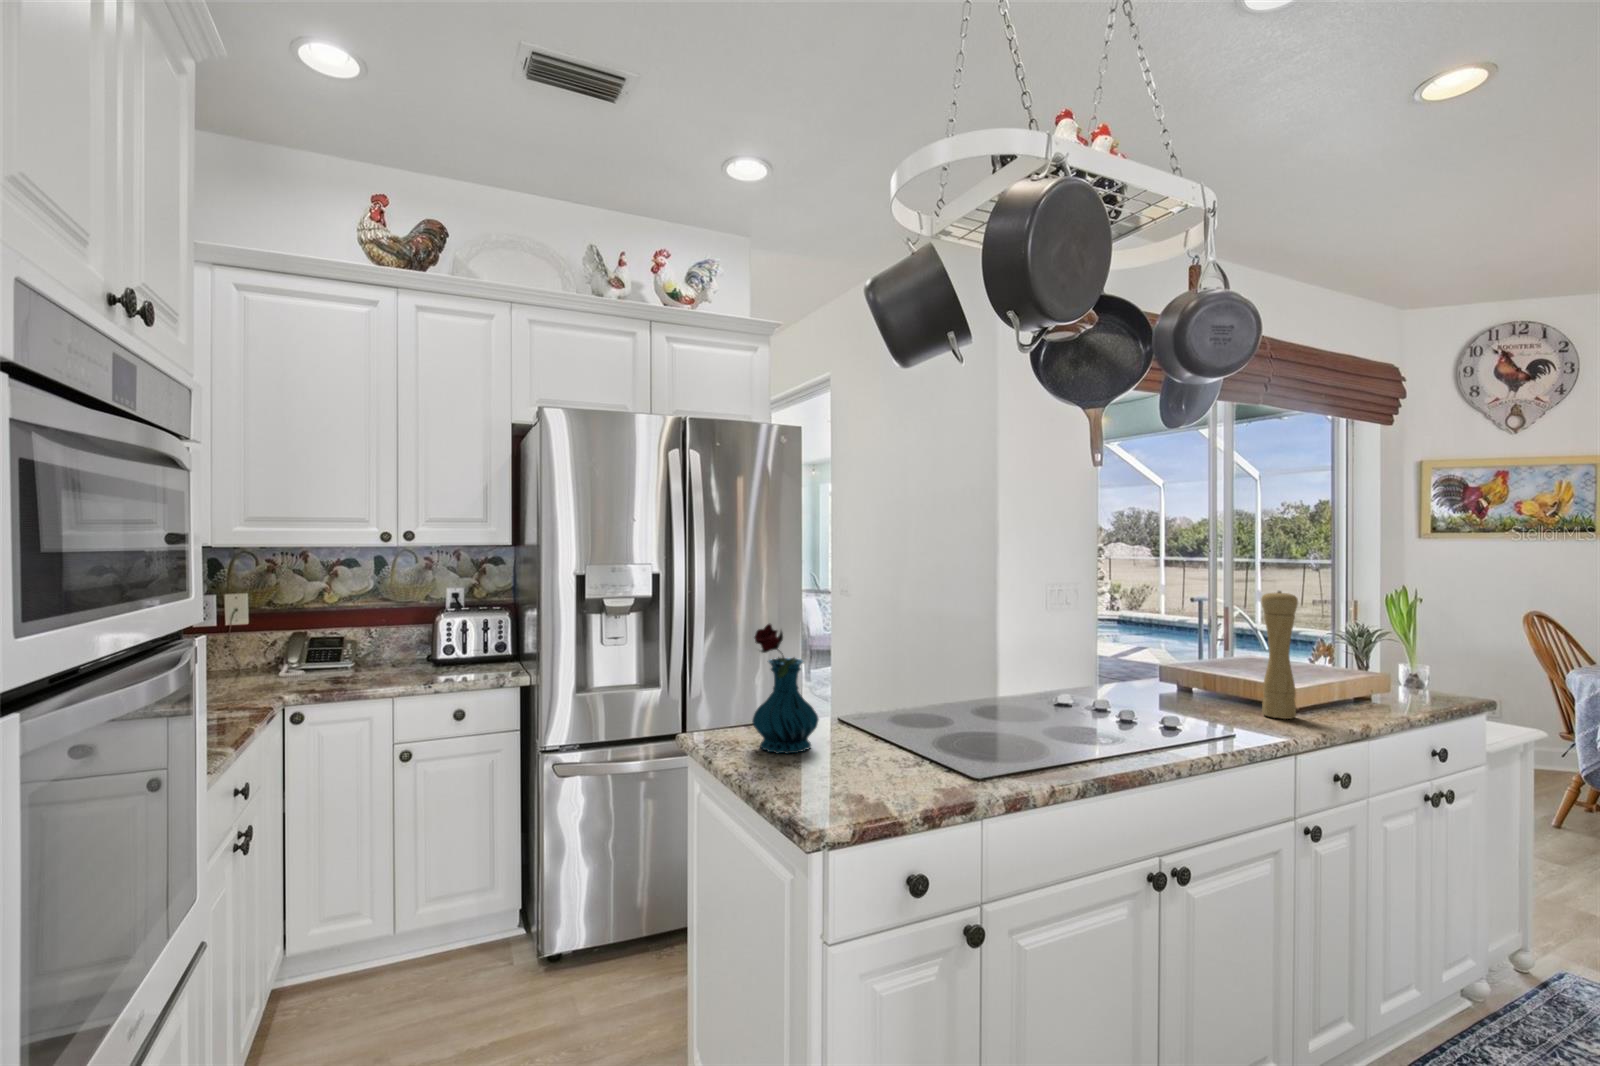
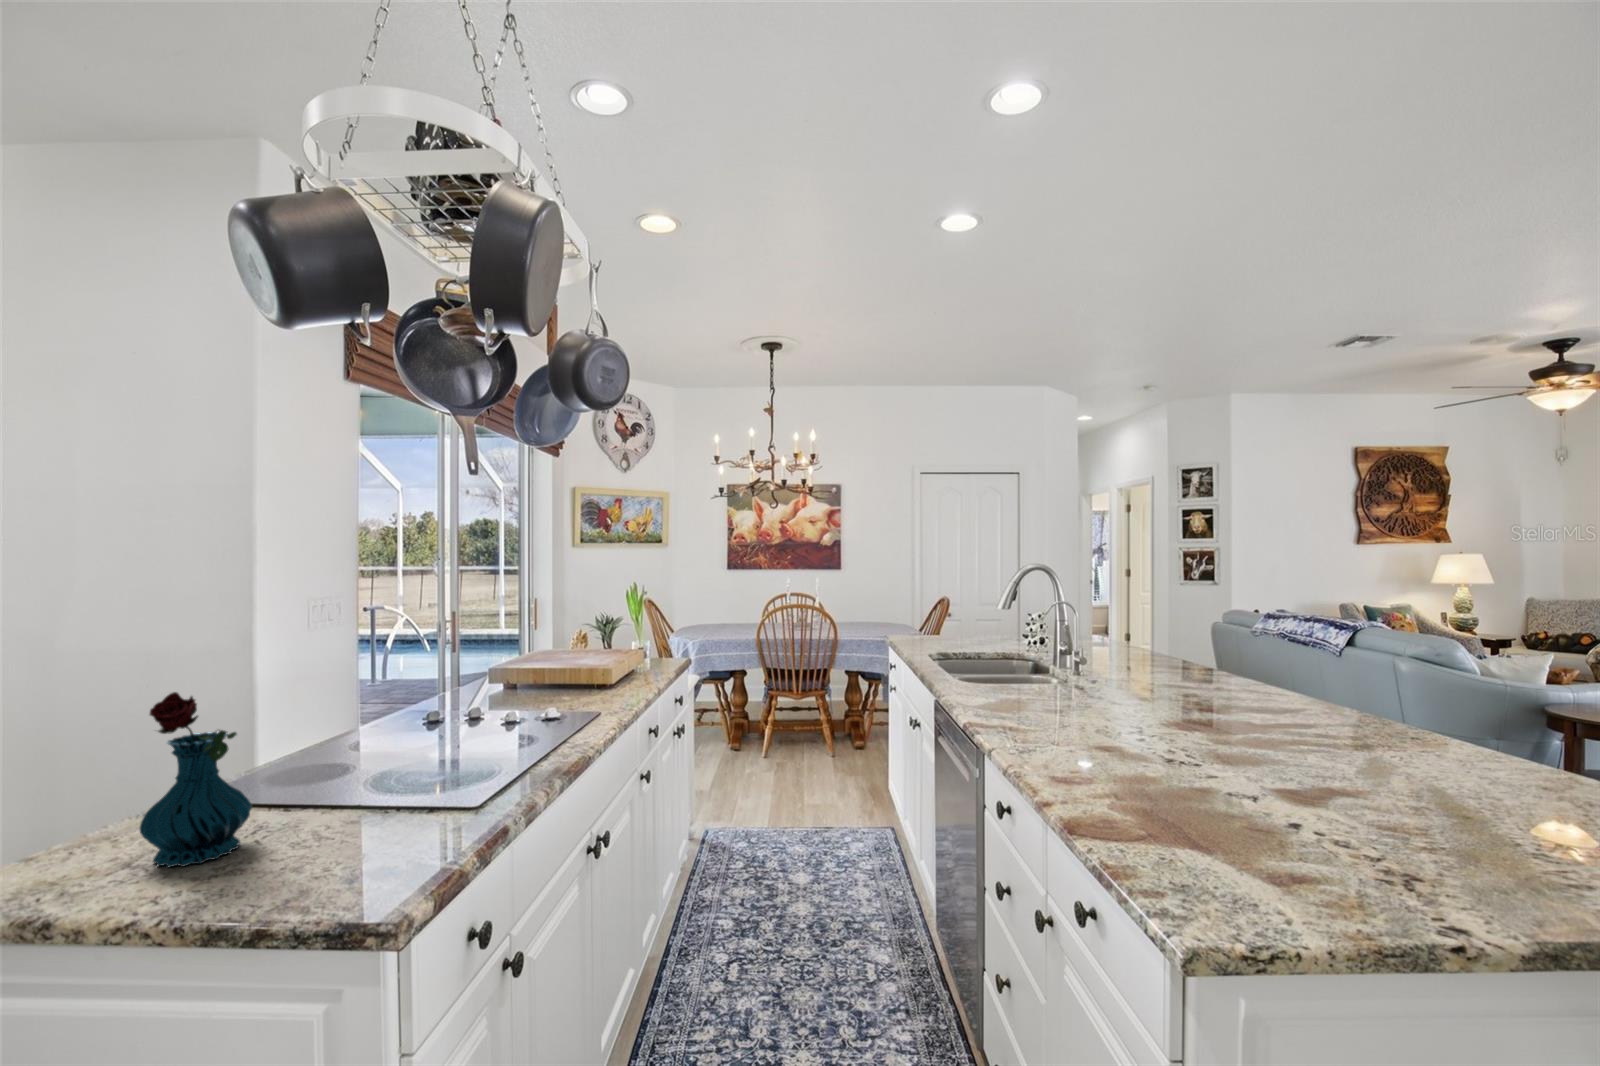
pepper mill: present [1261,591,1298,719] -> none [596,596,622,697]

